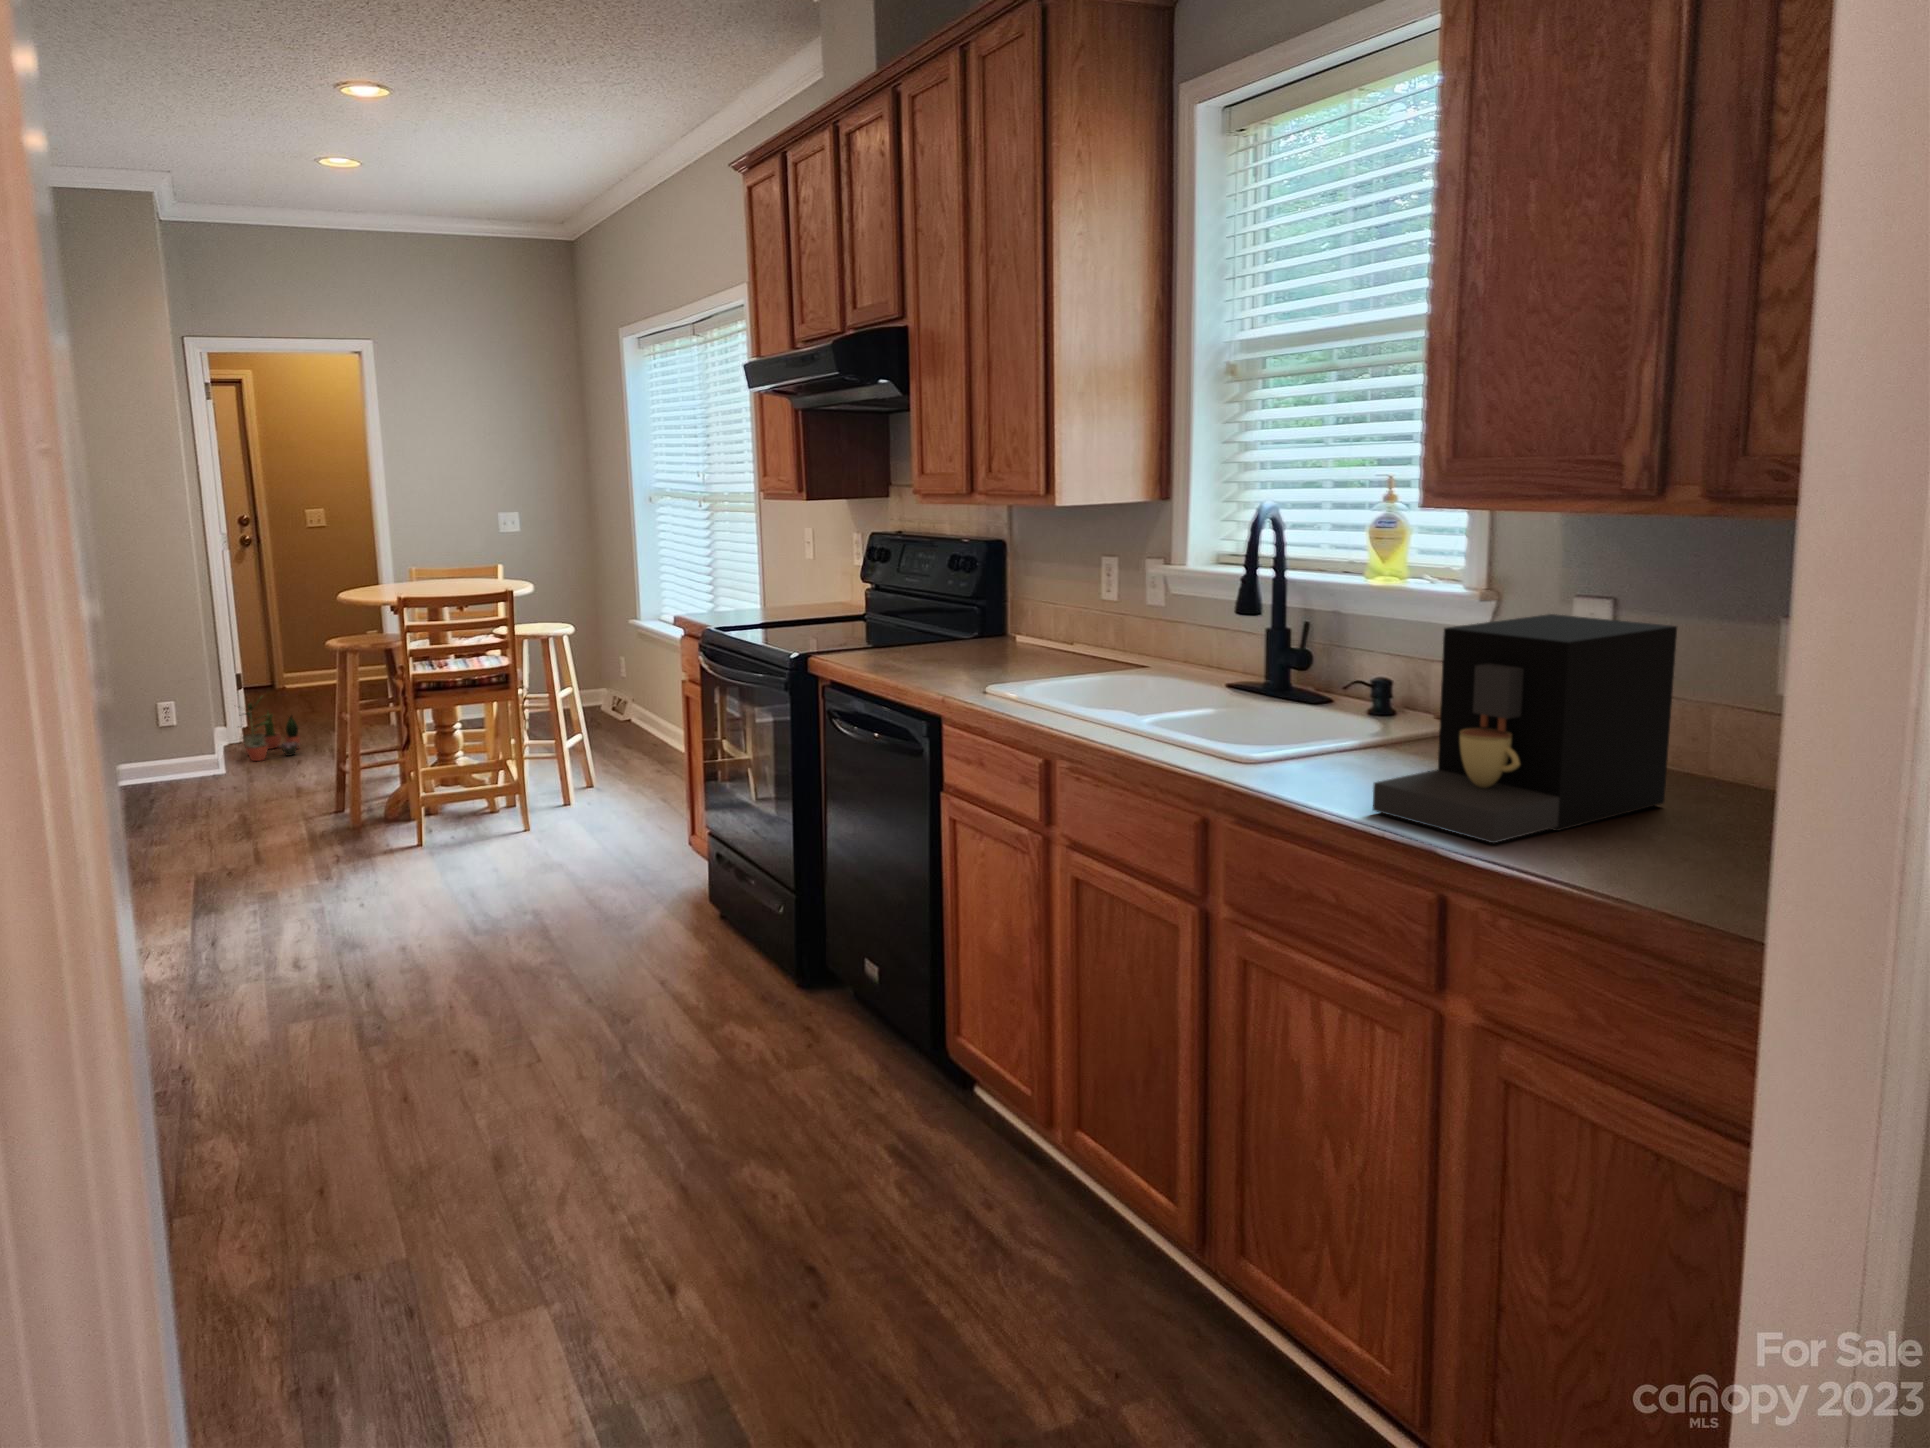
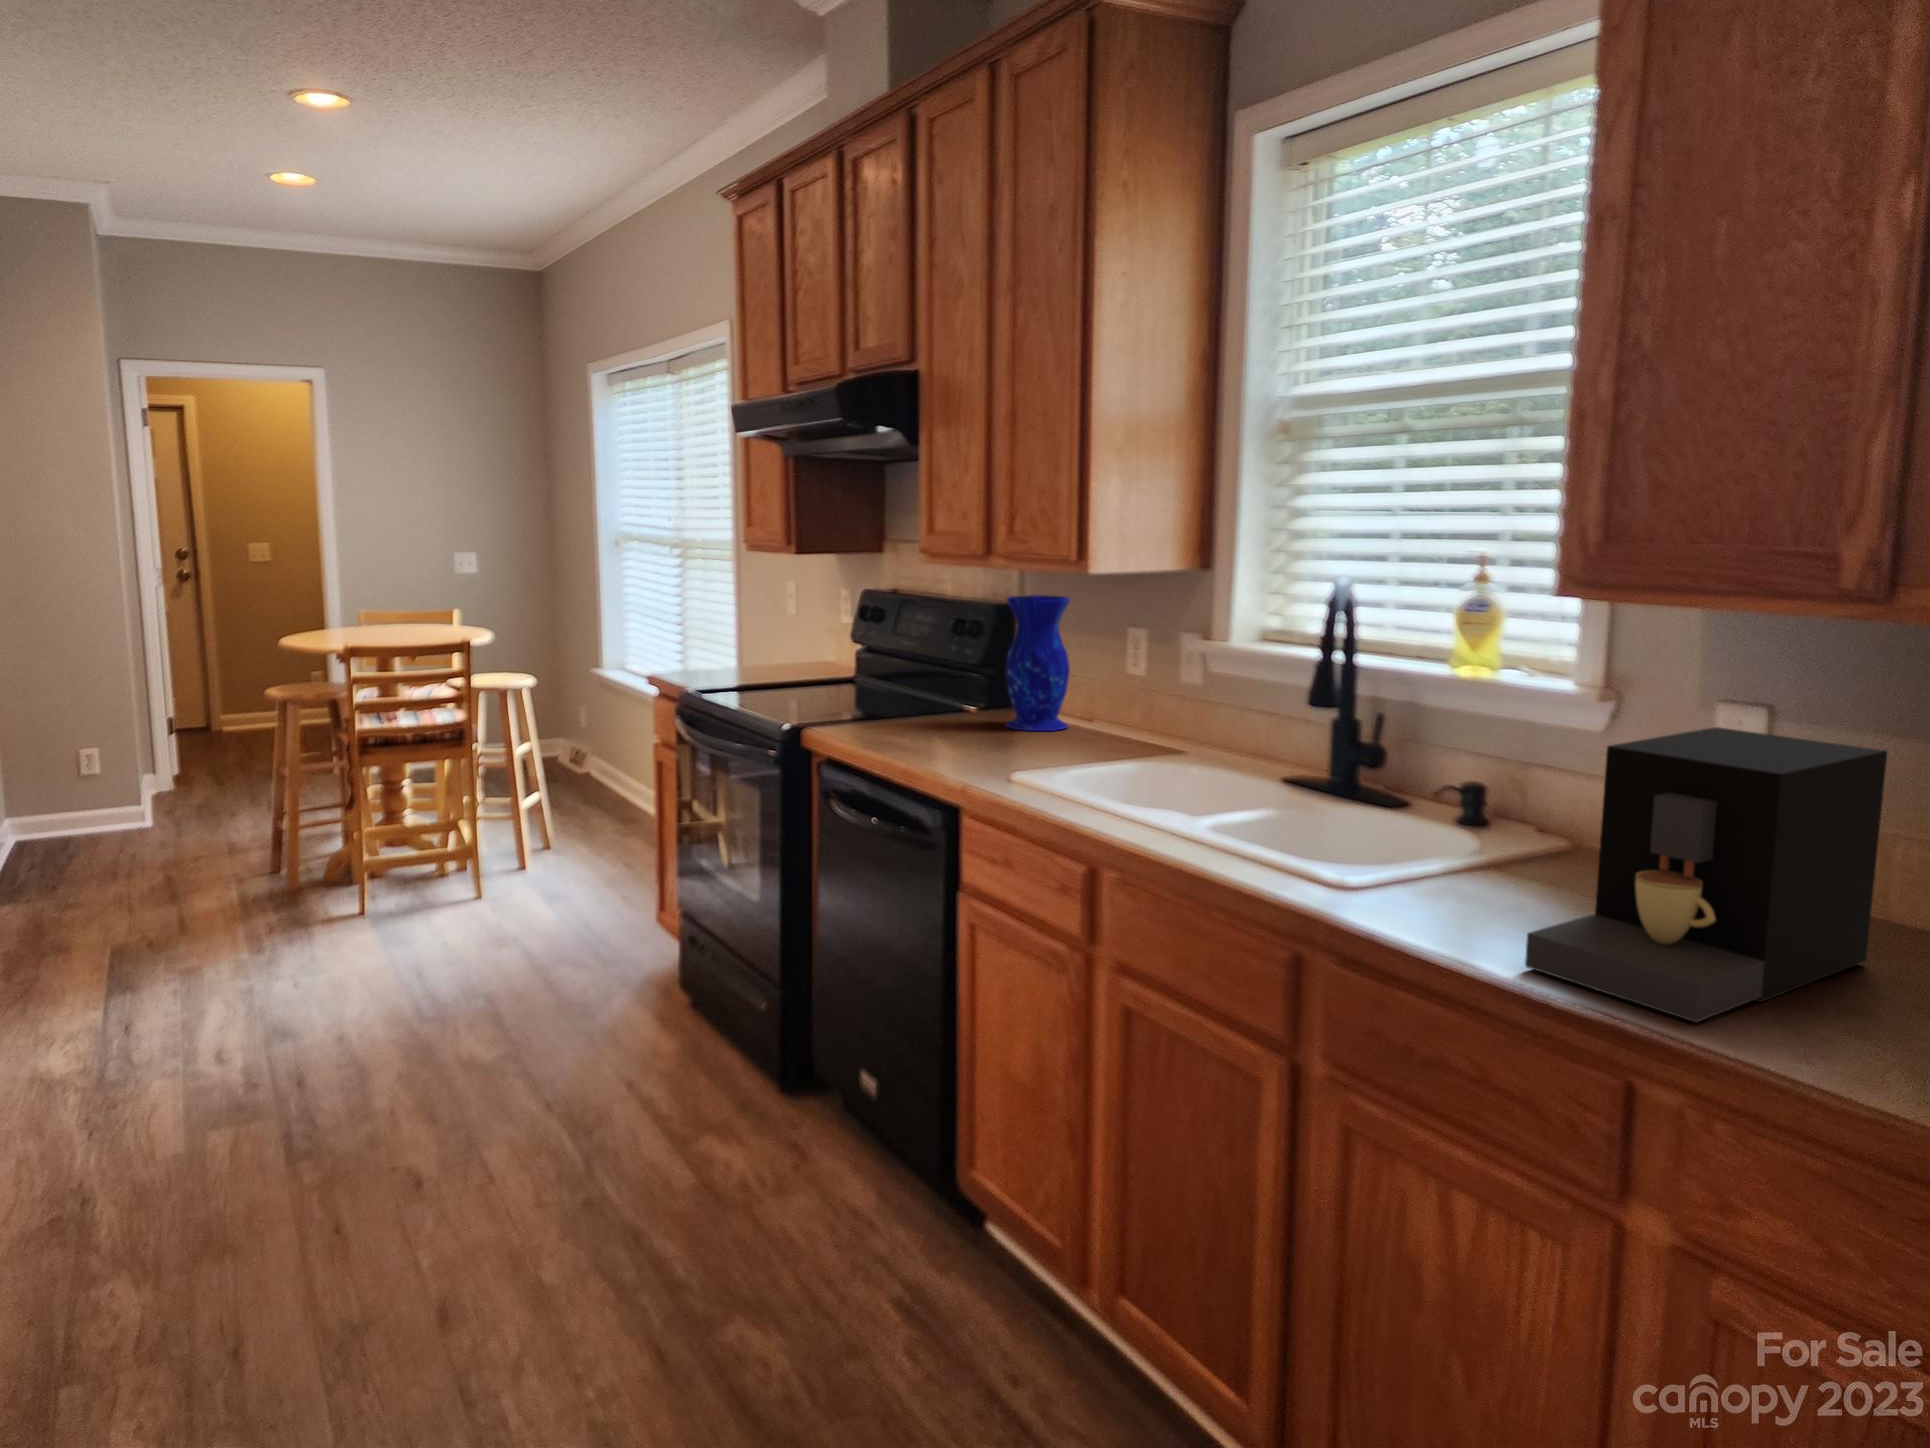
vase: none [991,531,1050,654] -> present [1005,595,1070,731]
potted plant: present [242,697,300,761] -> none [163,742,235,814]

